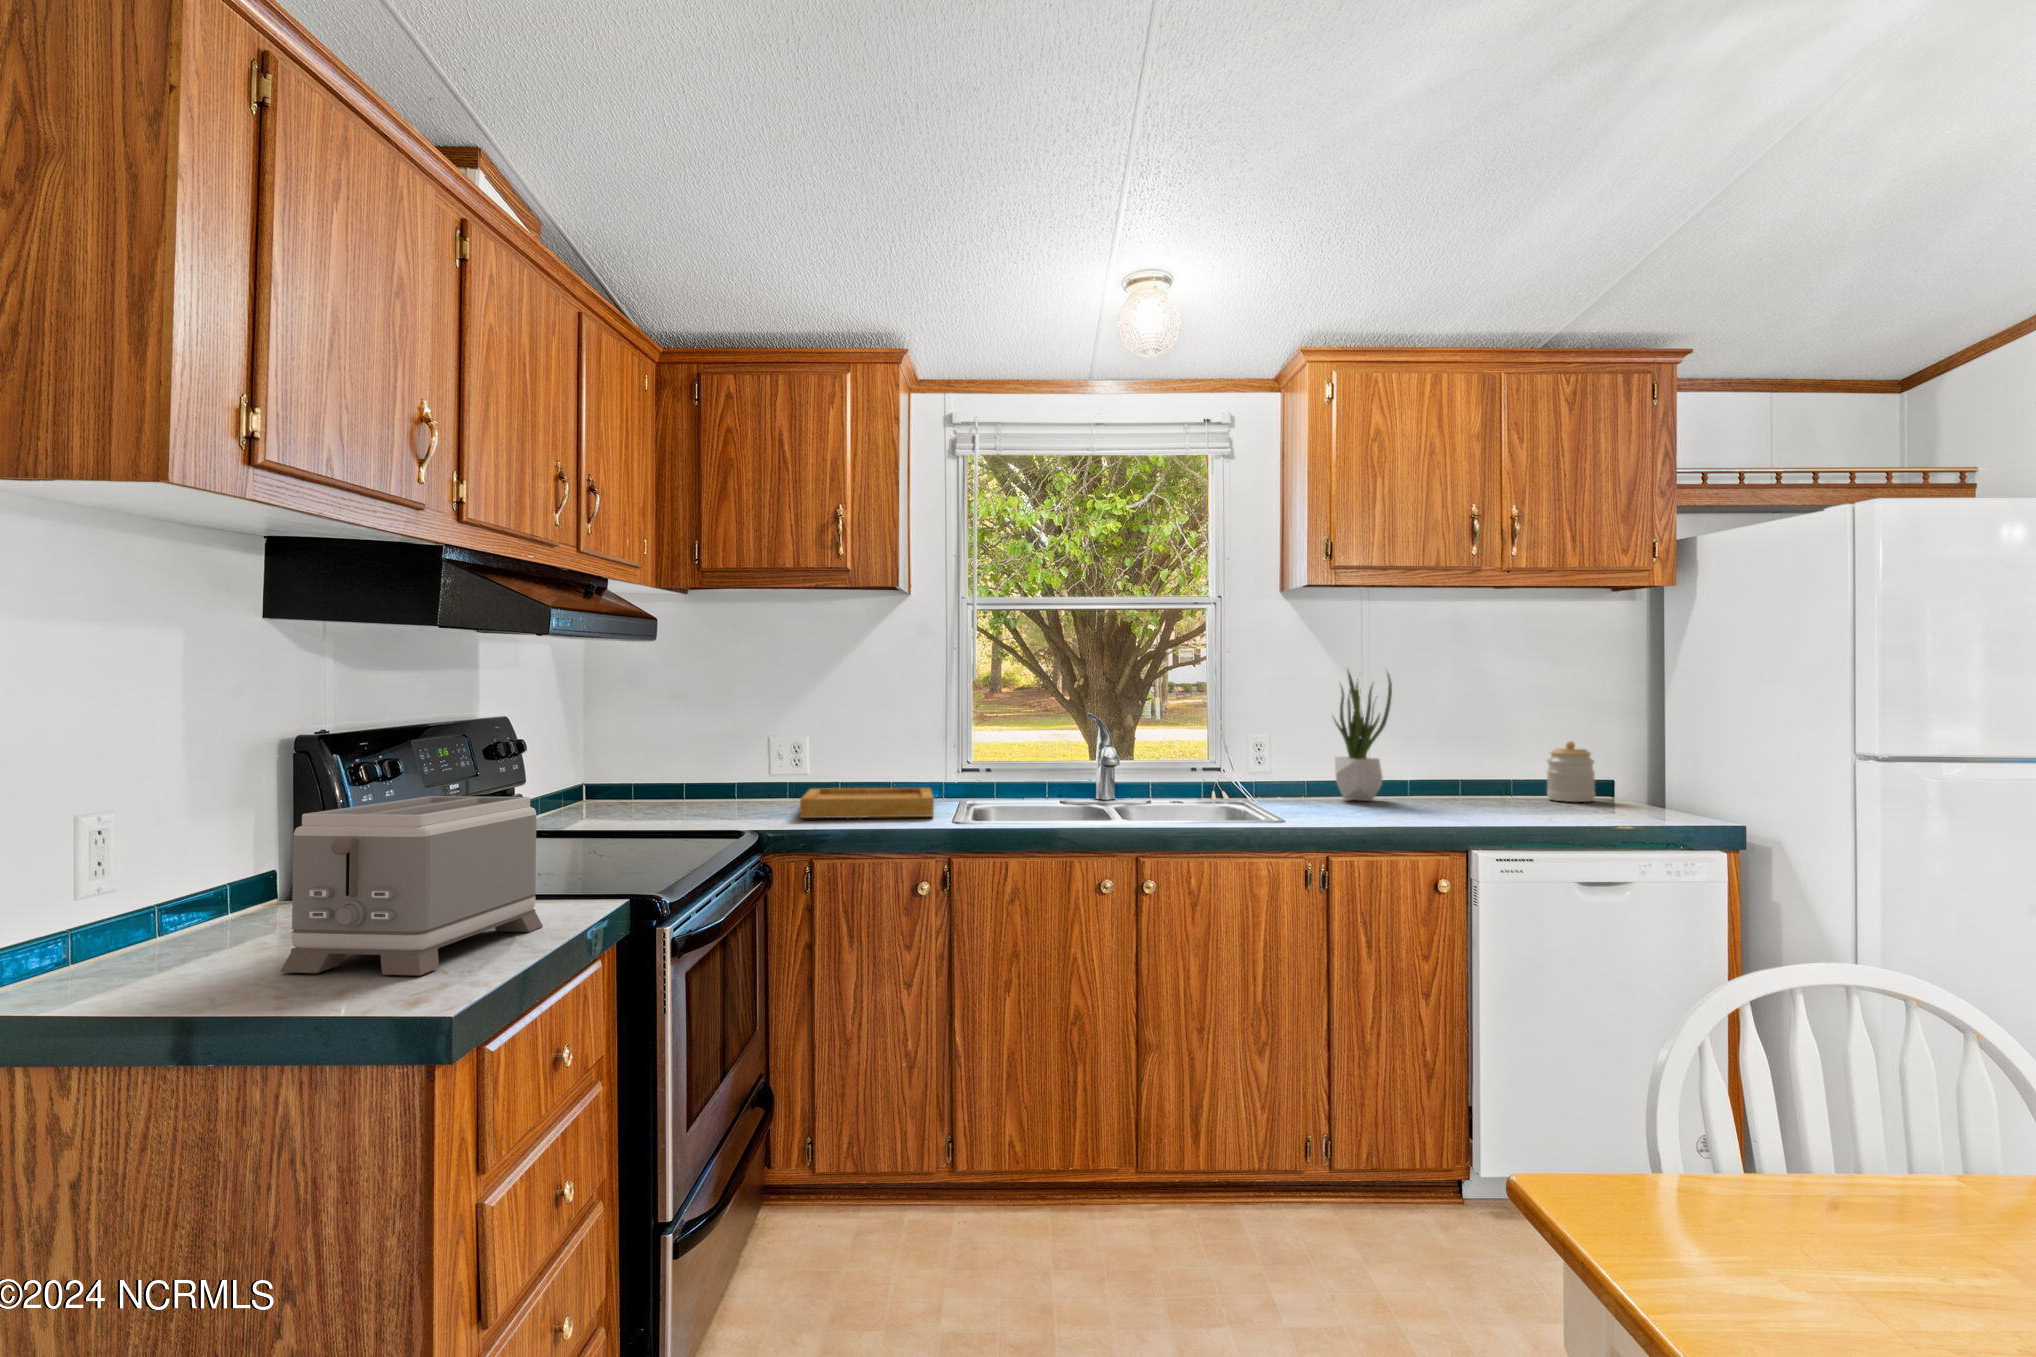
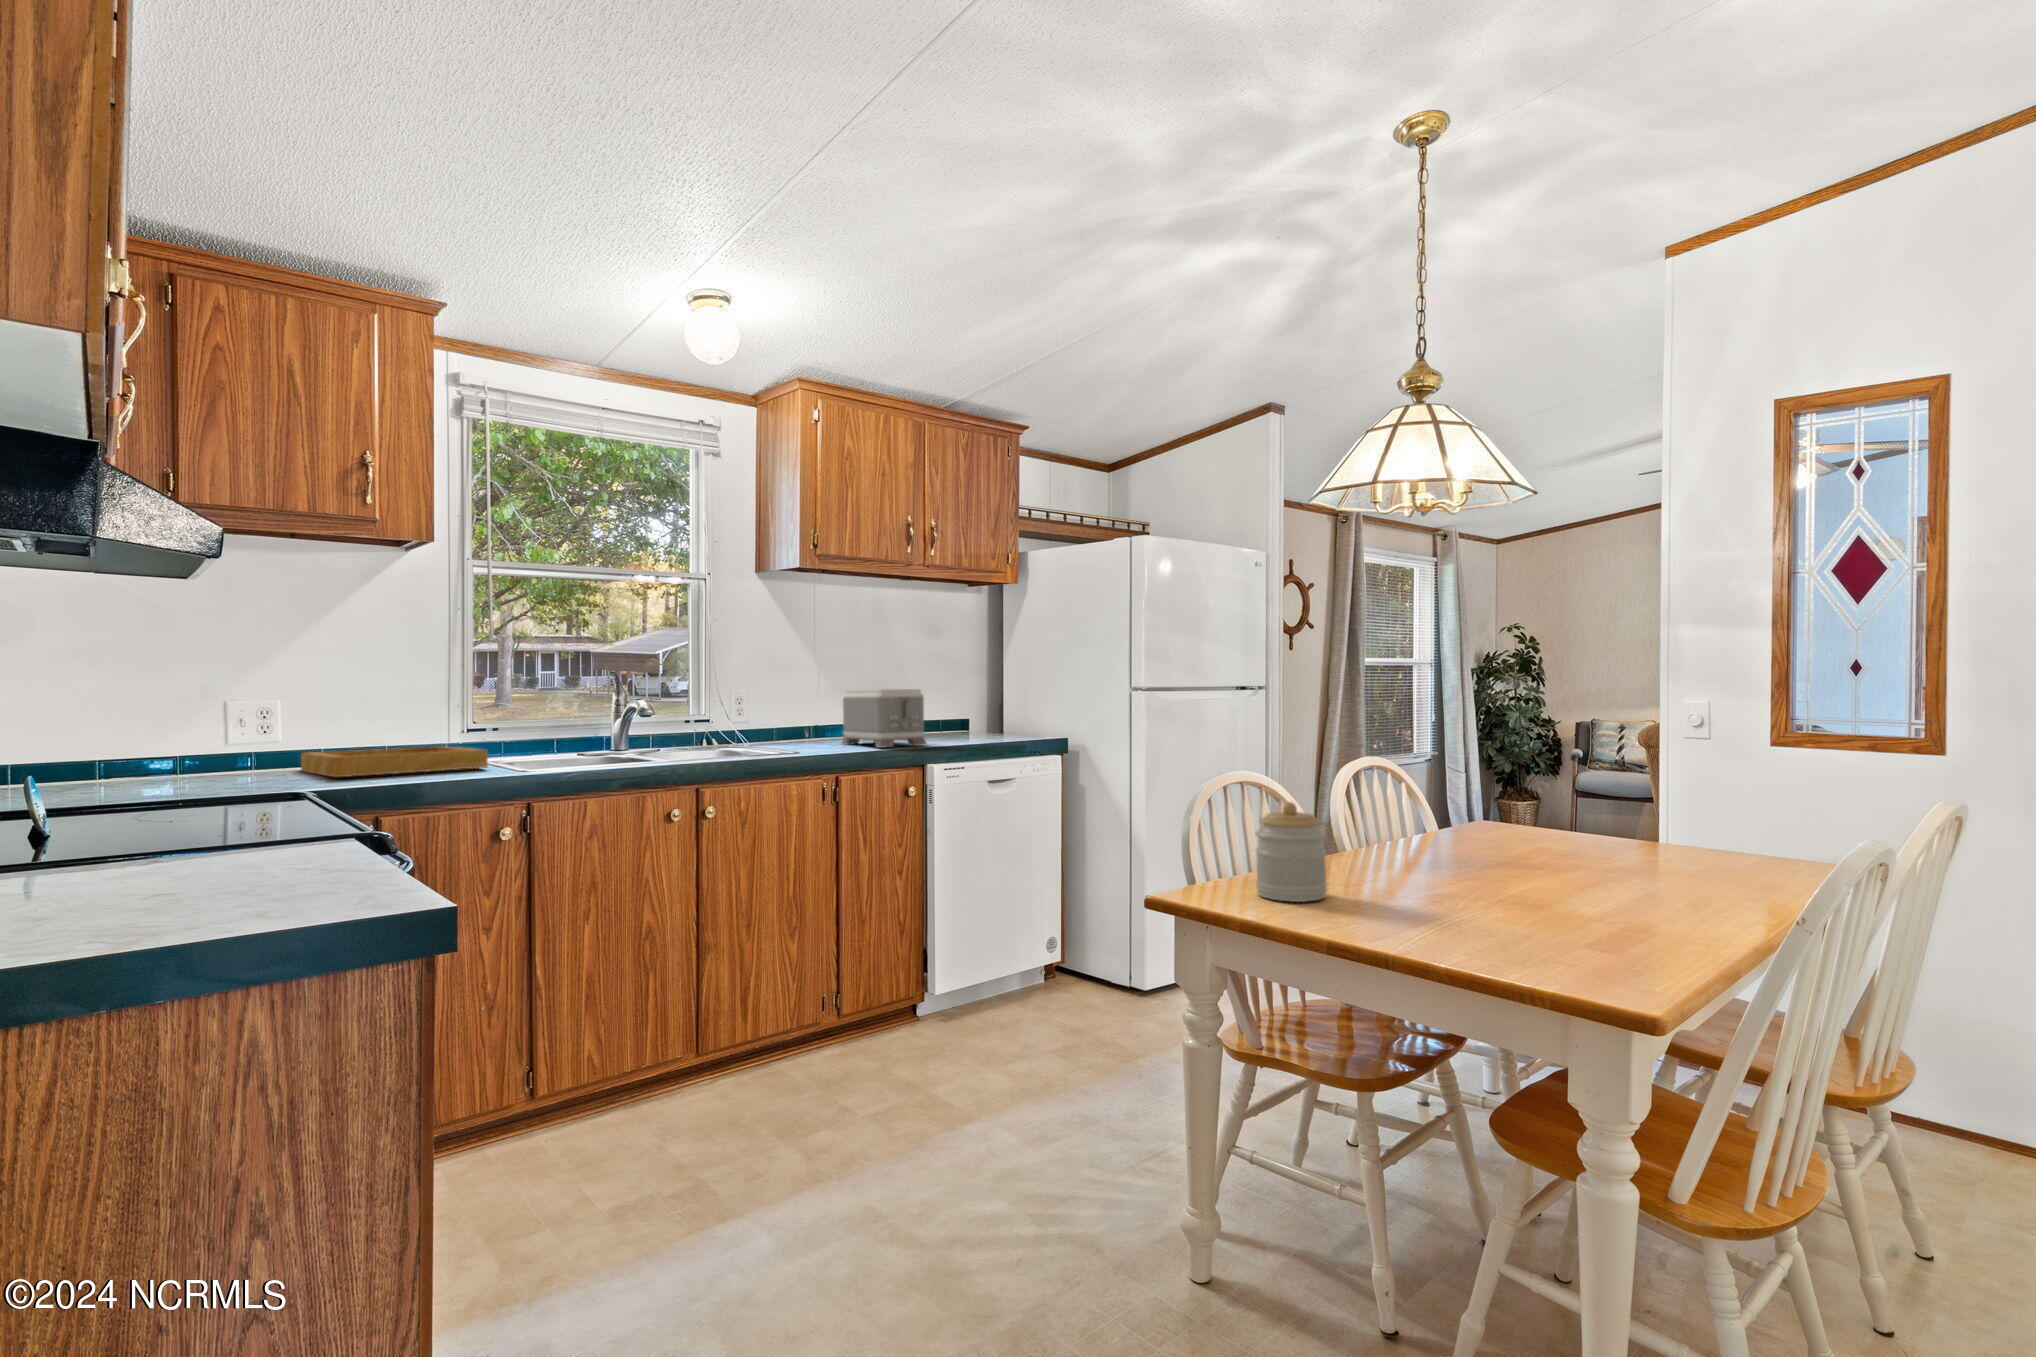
potted plant: present [1334,671,1392,801] -> none [798,637,842,740]
jar: present [1547,741,1595,802] -> present [1256,802,1327,902]
toaster: present [280,796,543,976] -> present [842,689,926,748]

